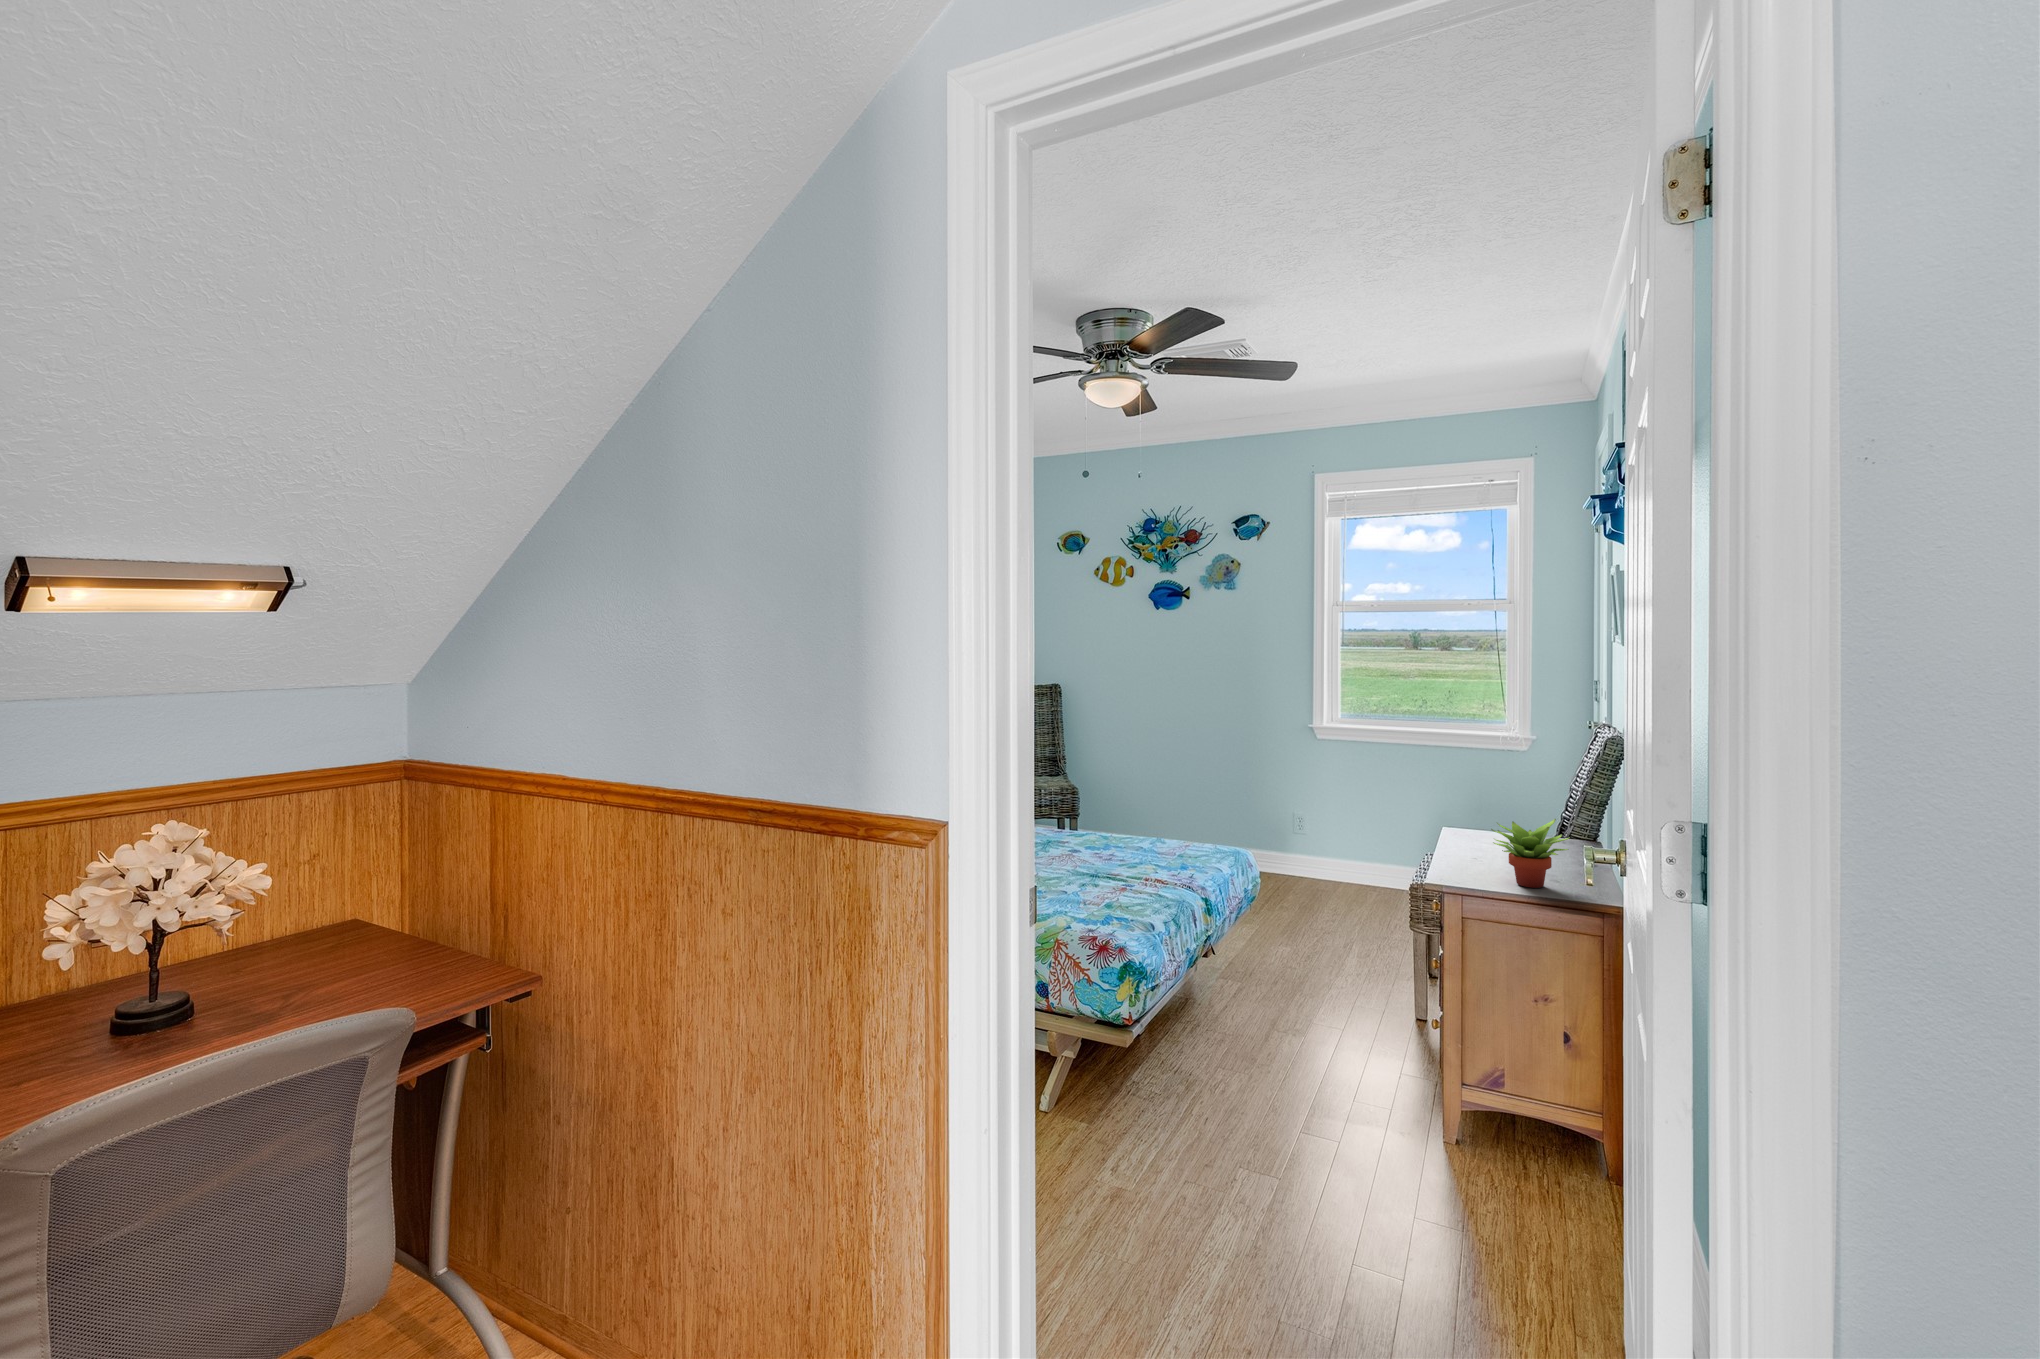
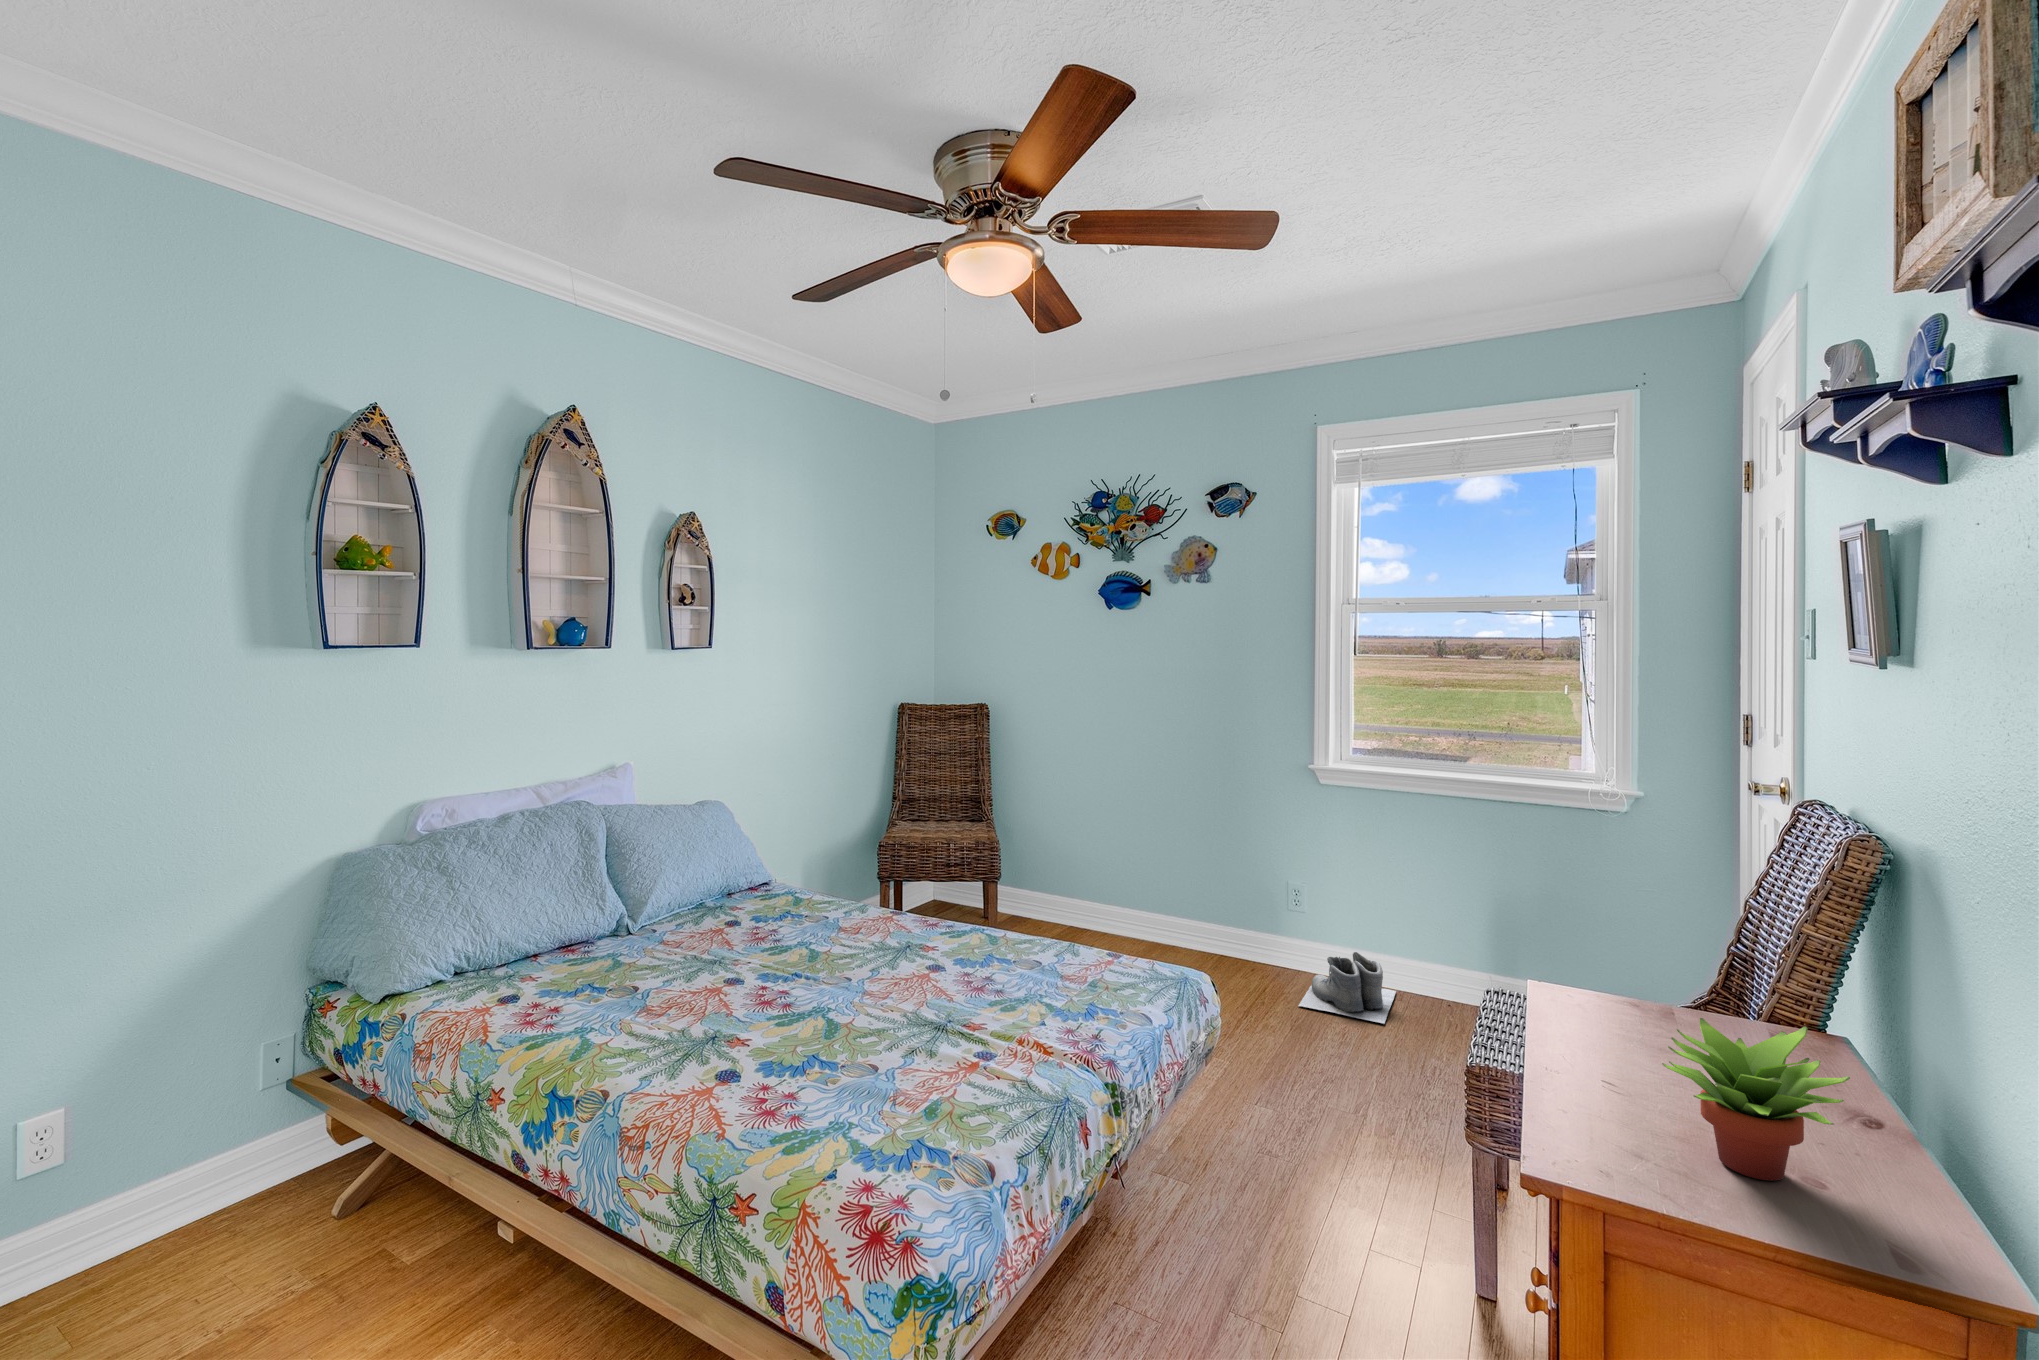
boots: none [1307,859,1378,906] -> present [1298,952,1396,1024]

